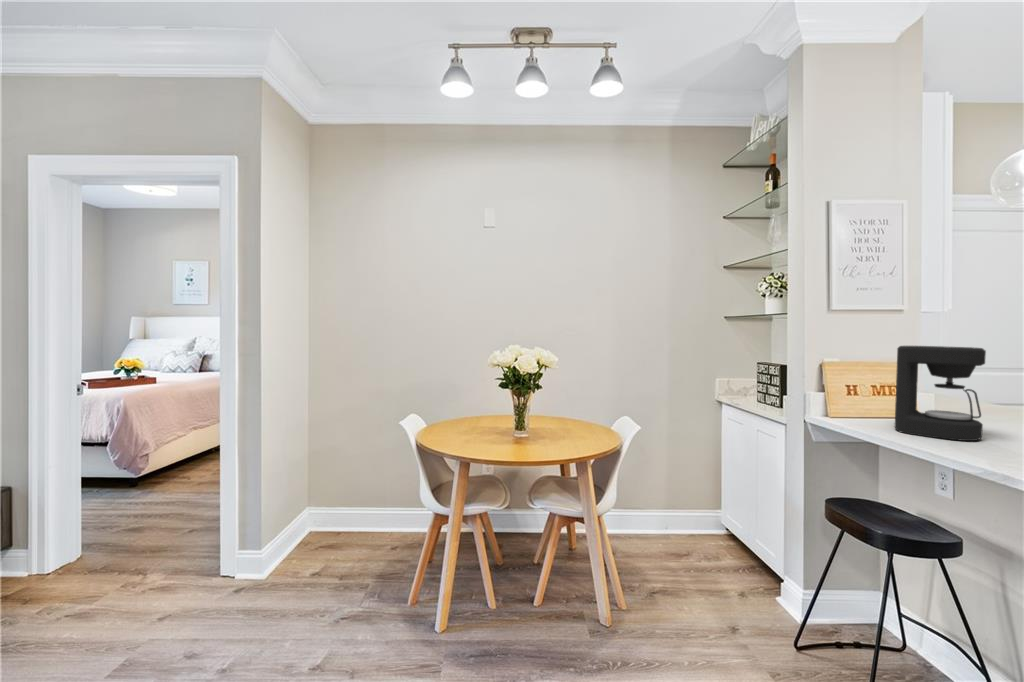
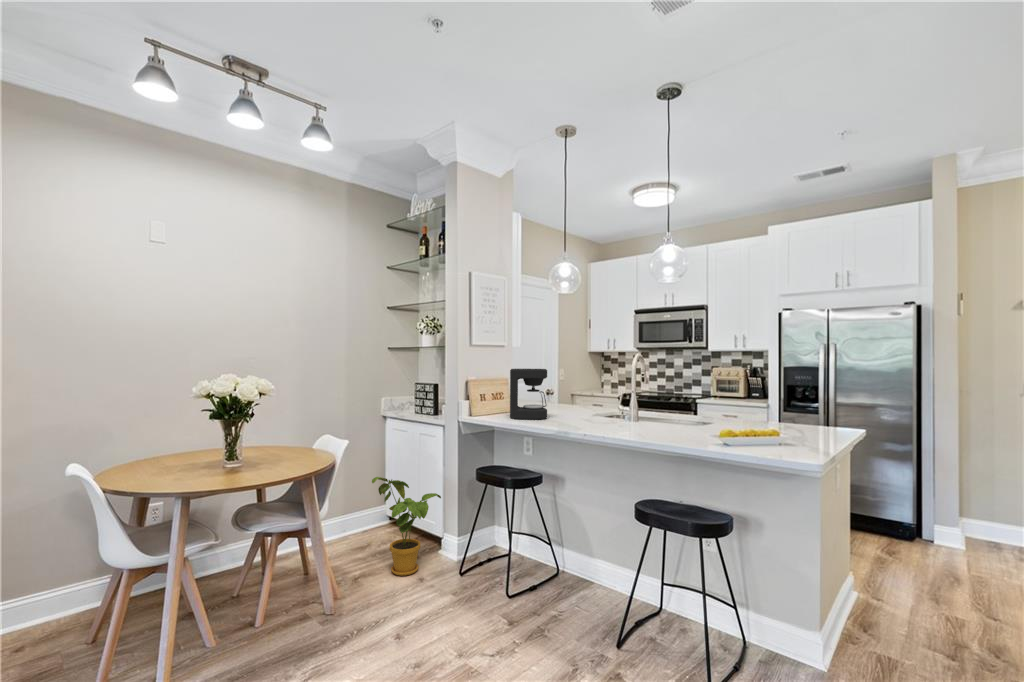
house plant: none [675,477,778,615] -> present [372,477,441,576]

